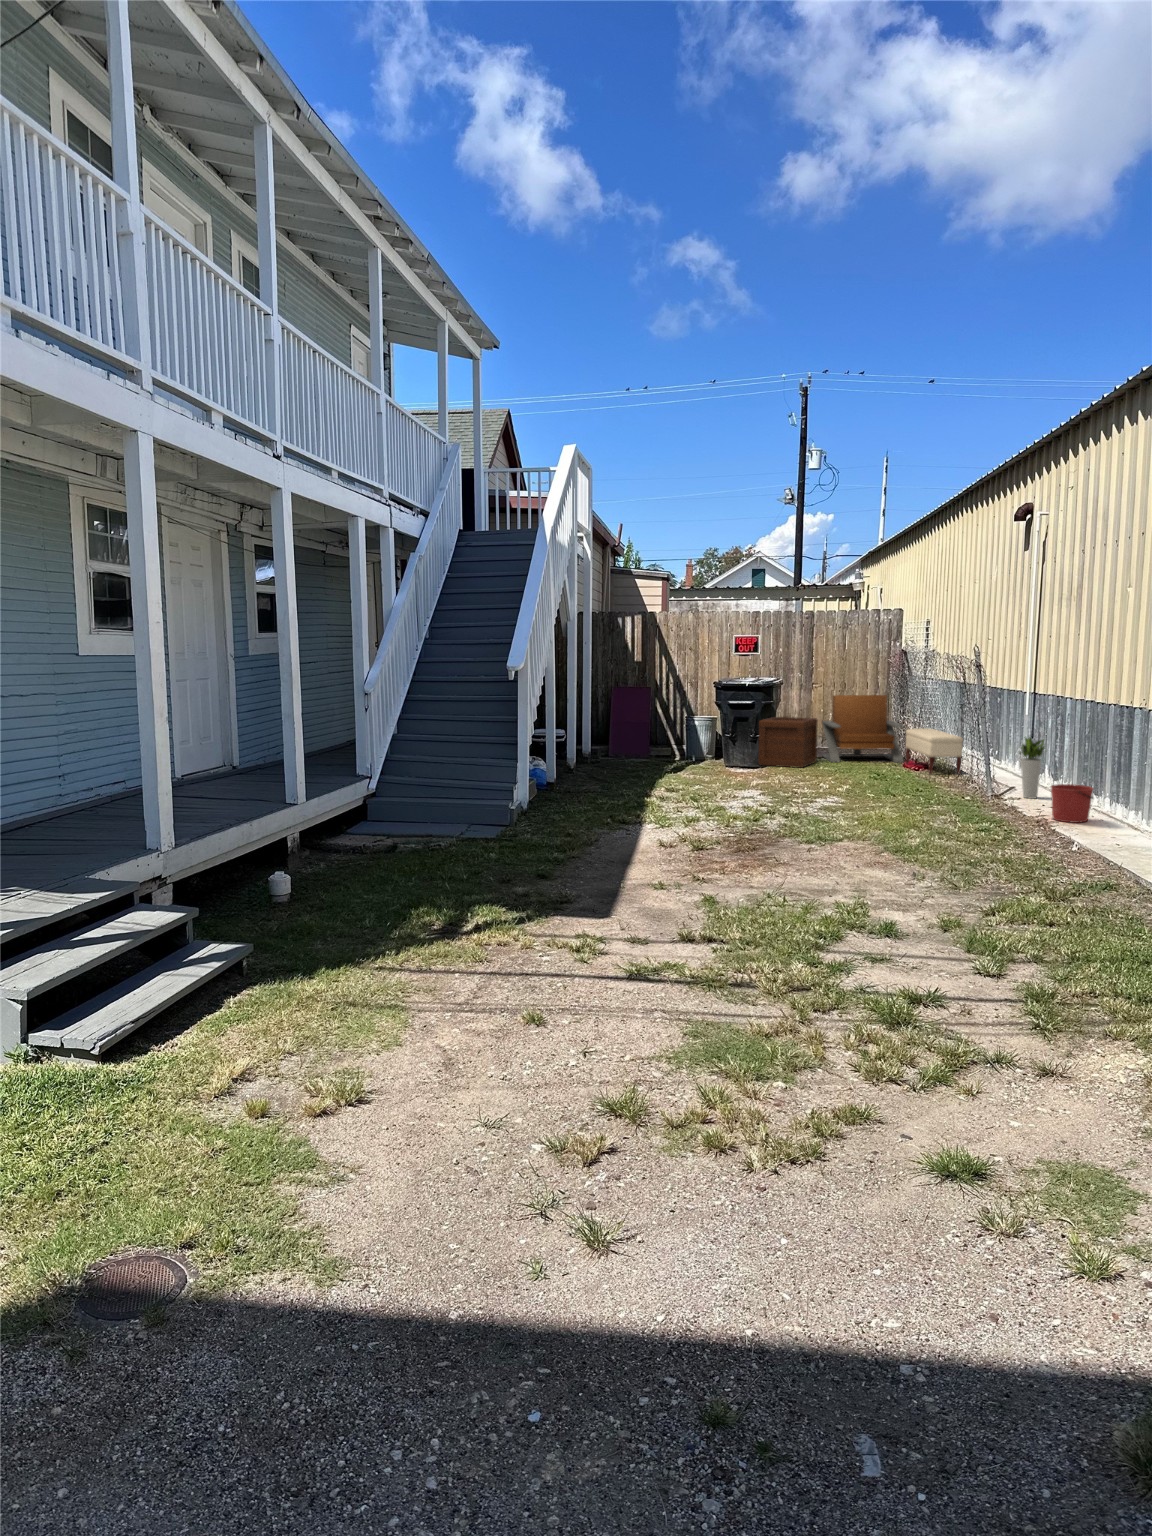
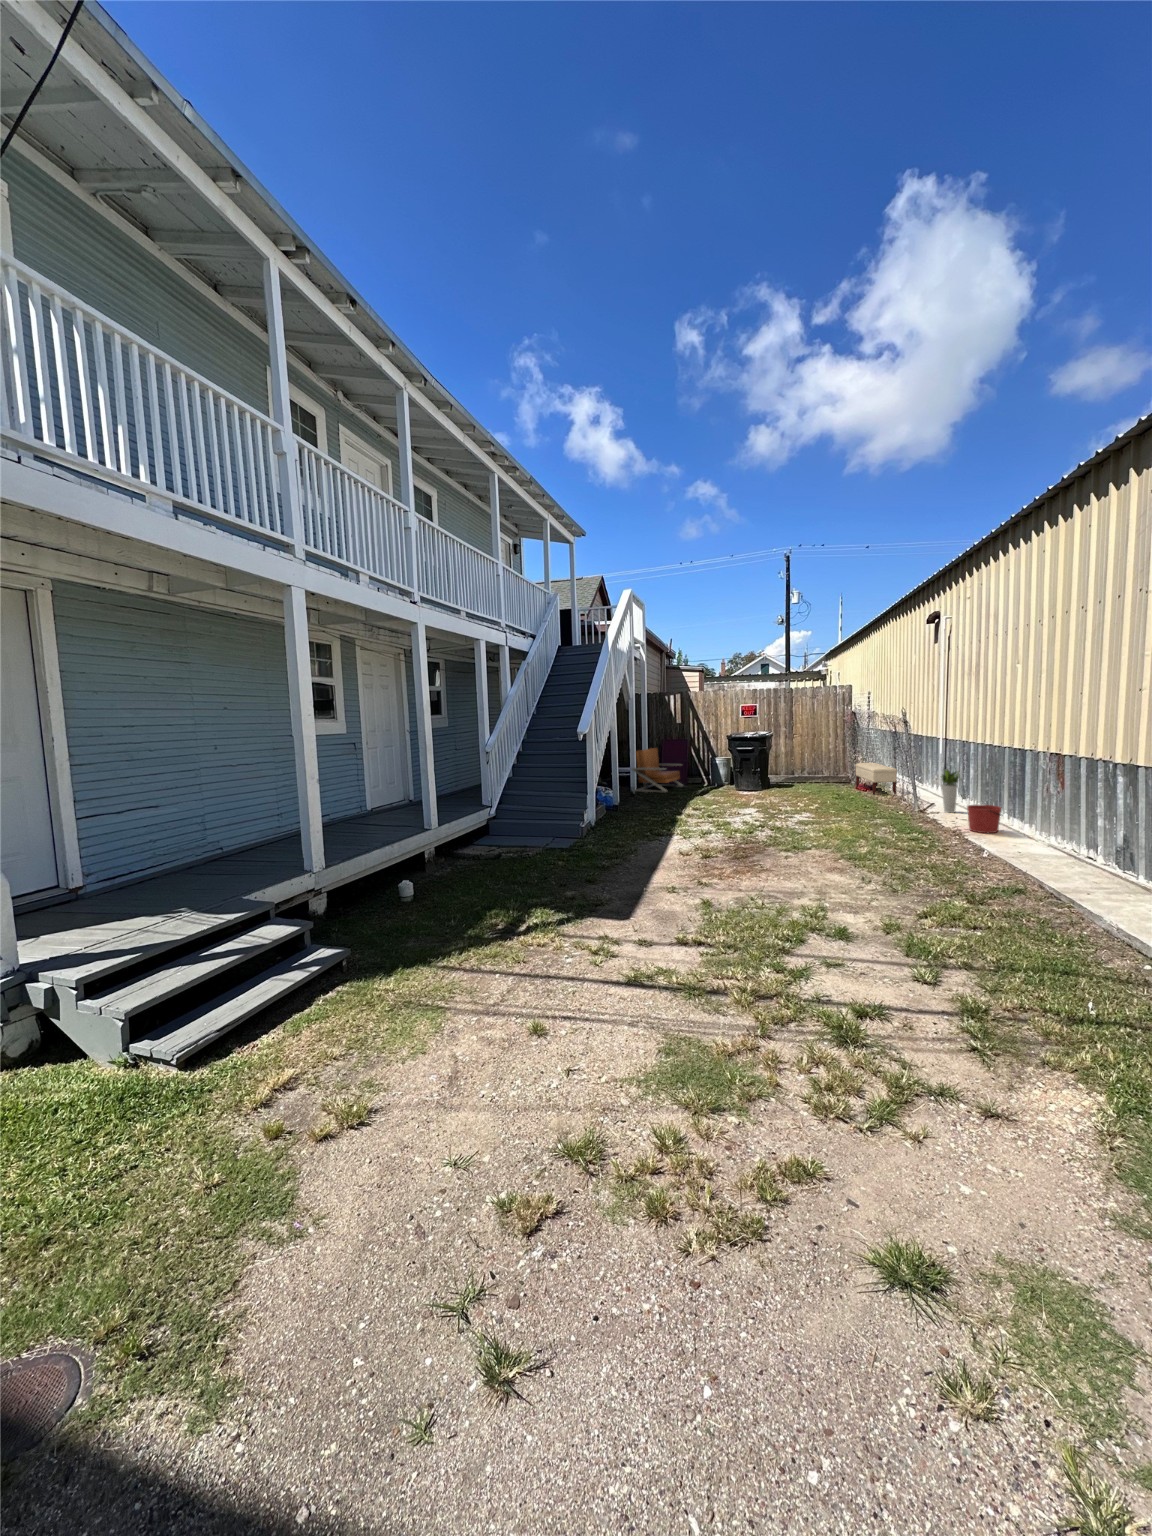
lounge chair: present [822,695,904,762] -> present [632,748,683,792]
wooden crate: present [758,717,818,768] -> none [753,757,794,791]

